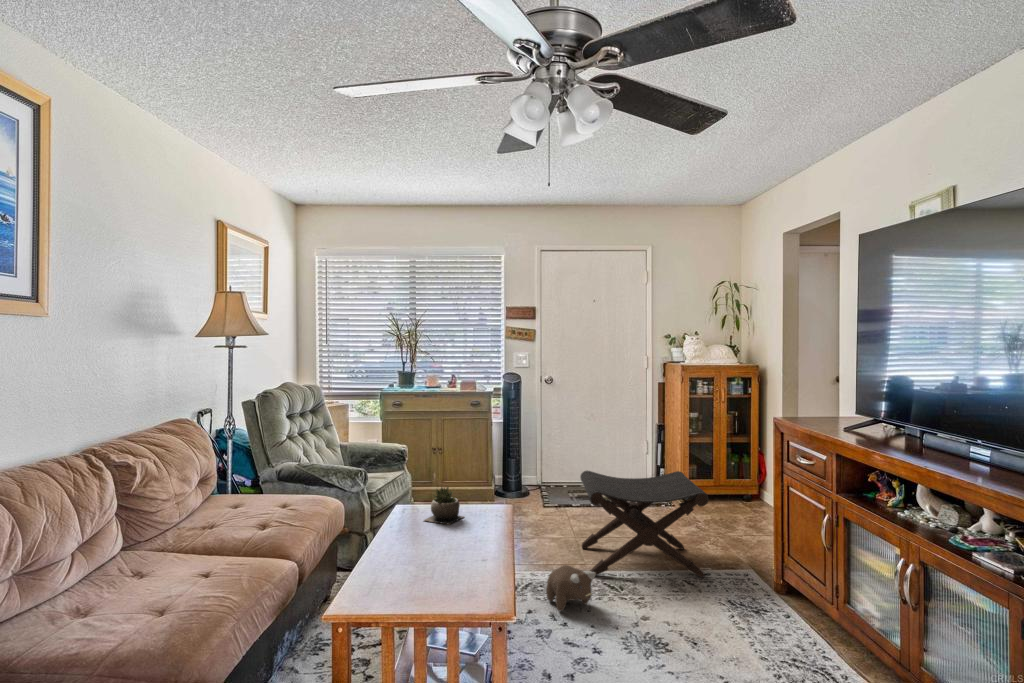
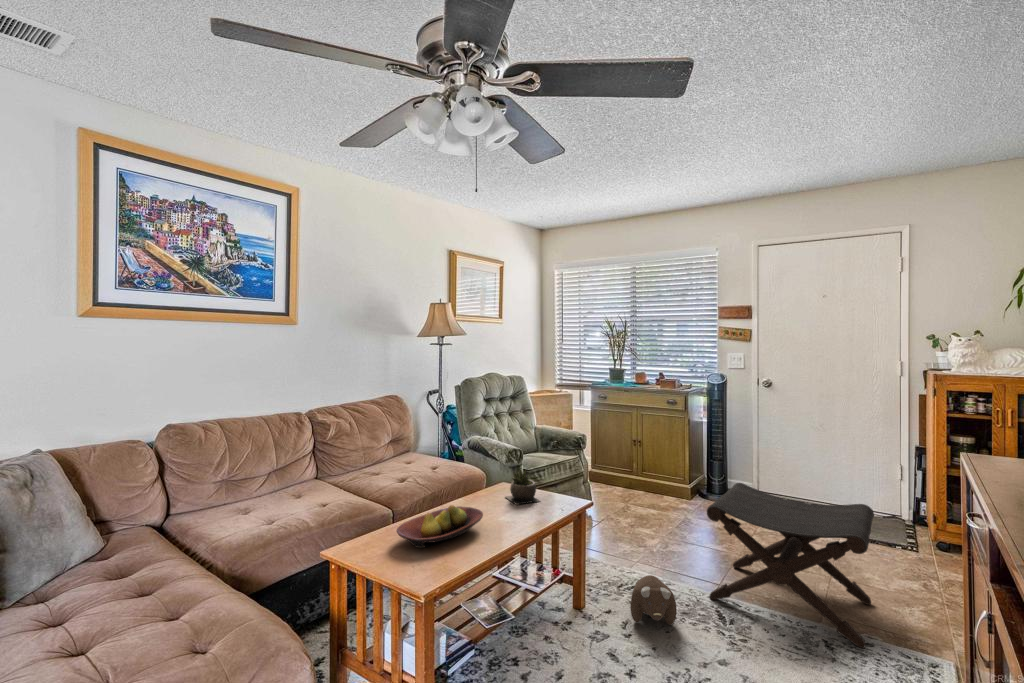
fruit bowl: none [399,532,469,583] -> present [397,505,483,548]

